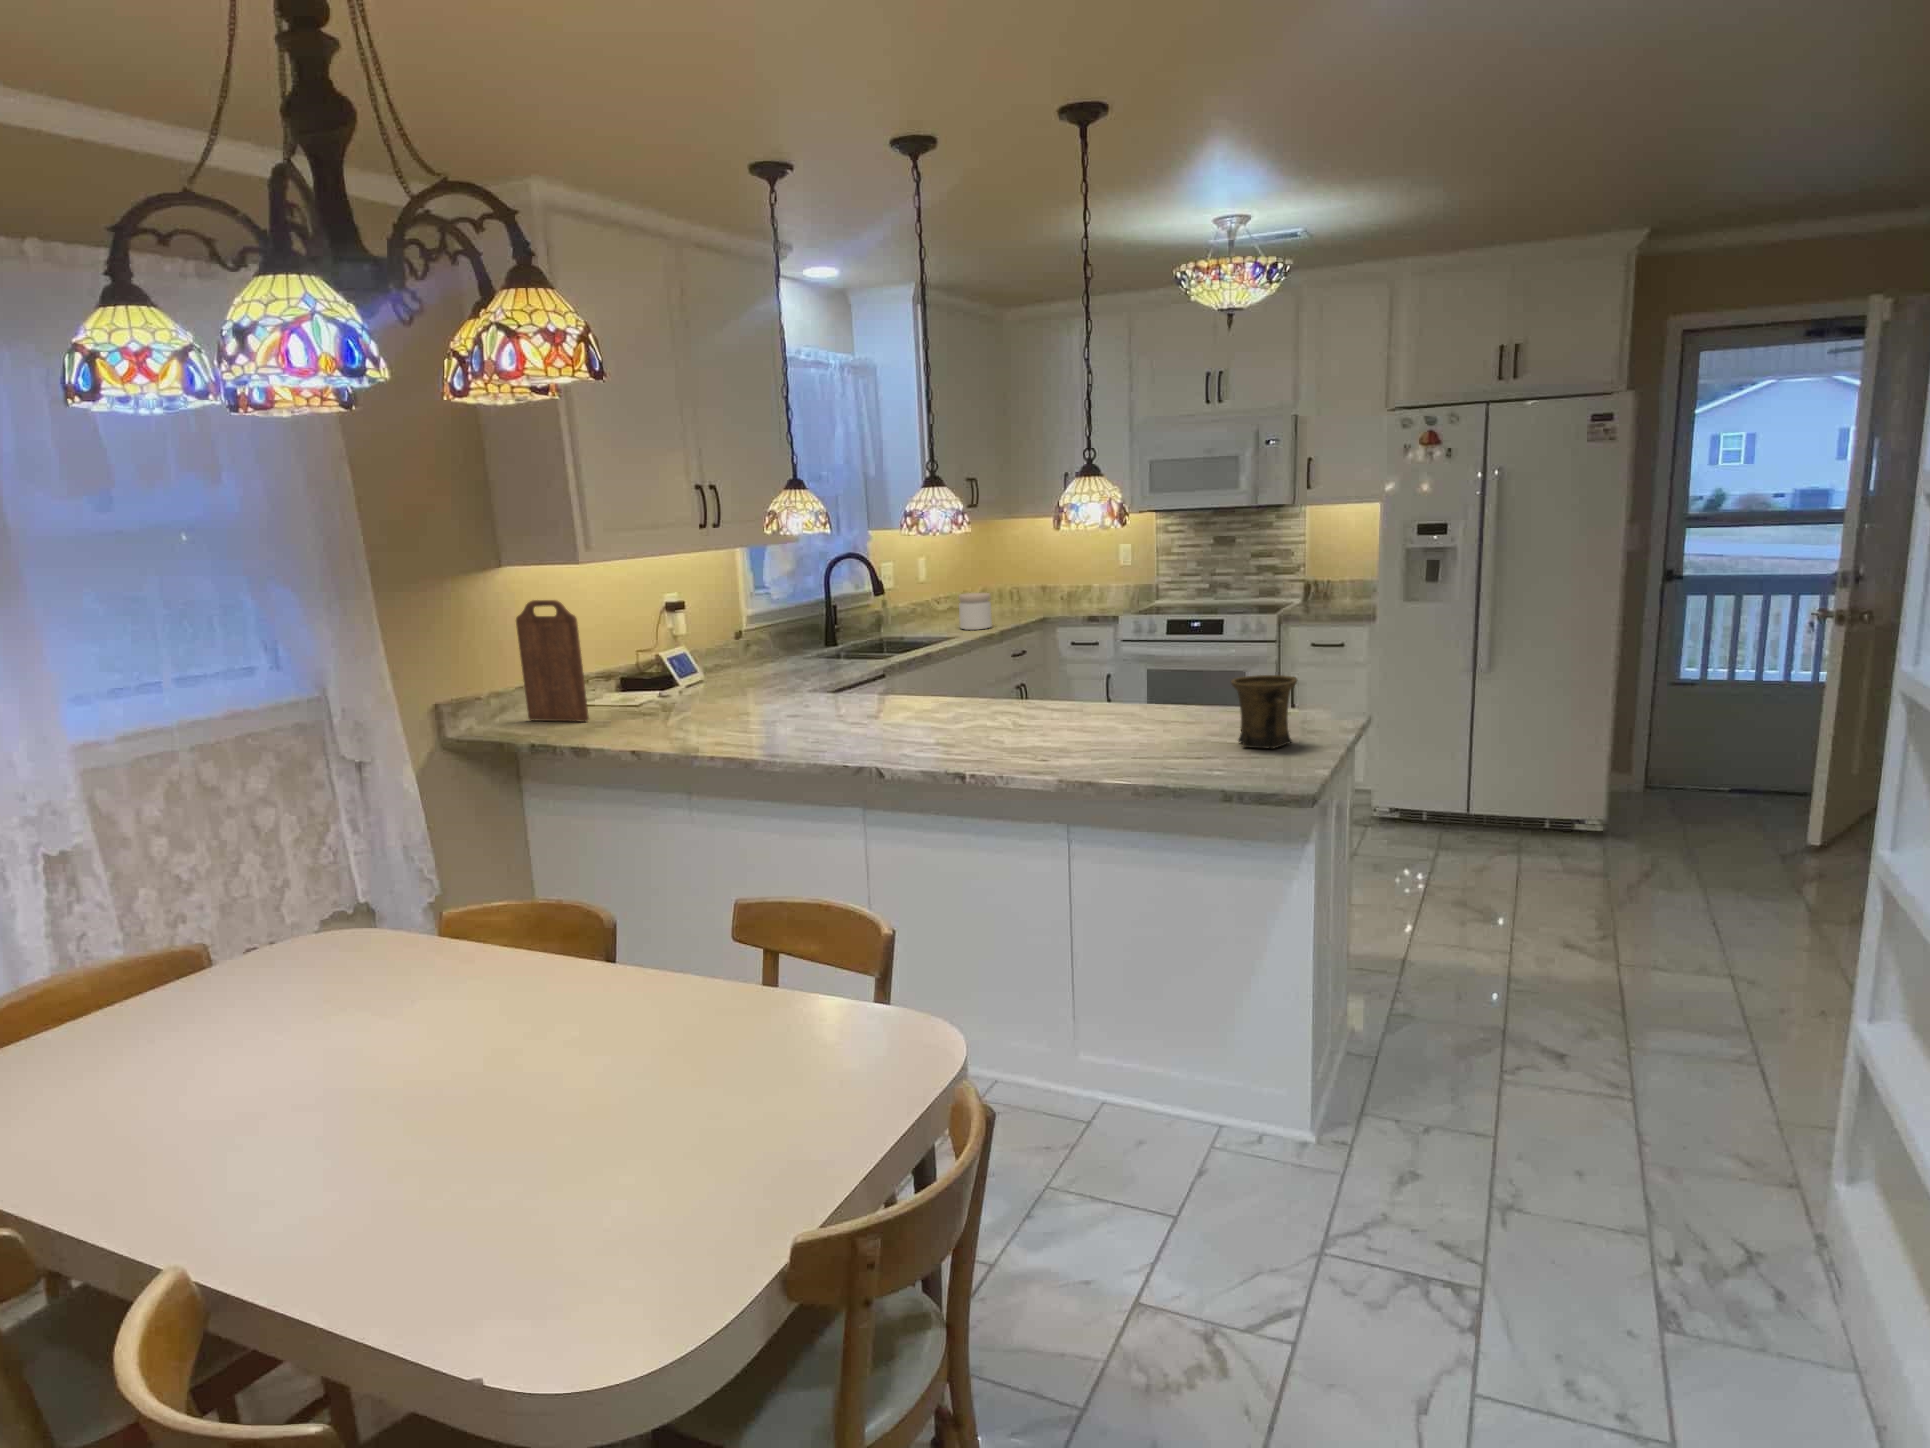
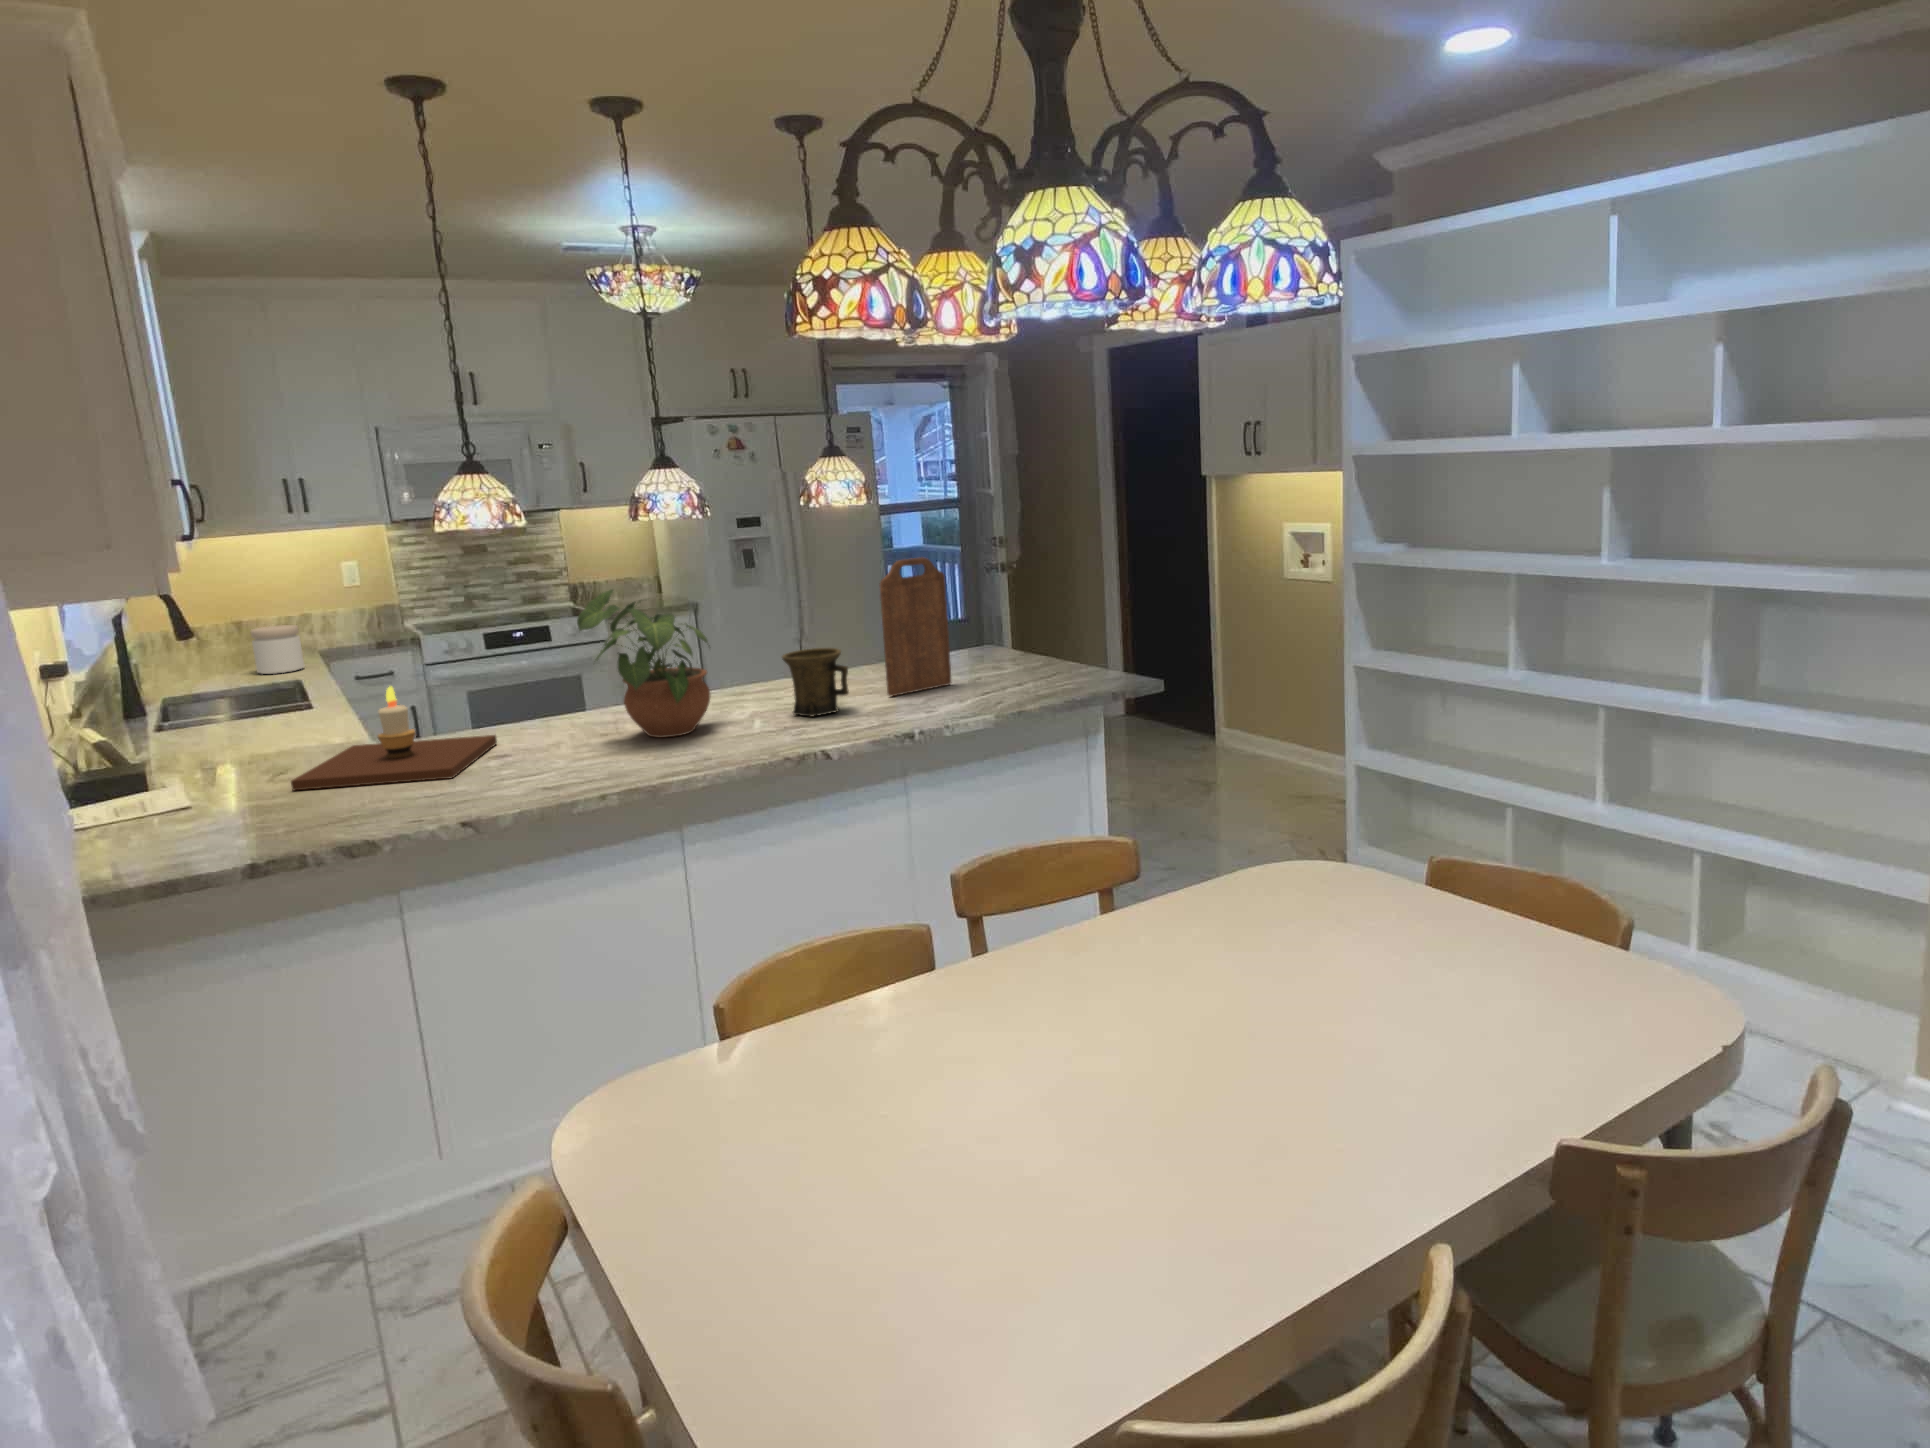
potted plant: none [806,592,930,728] -> present [577,590,710,738]
cutting board: present [516,600,589,722] -> present [880,557,951,696]
candle: none [665,647,811,722] -> present [291,687,497,790]
mug: present [1231,675,1297,749] -> present [782,648,849,717]

